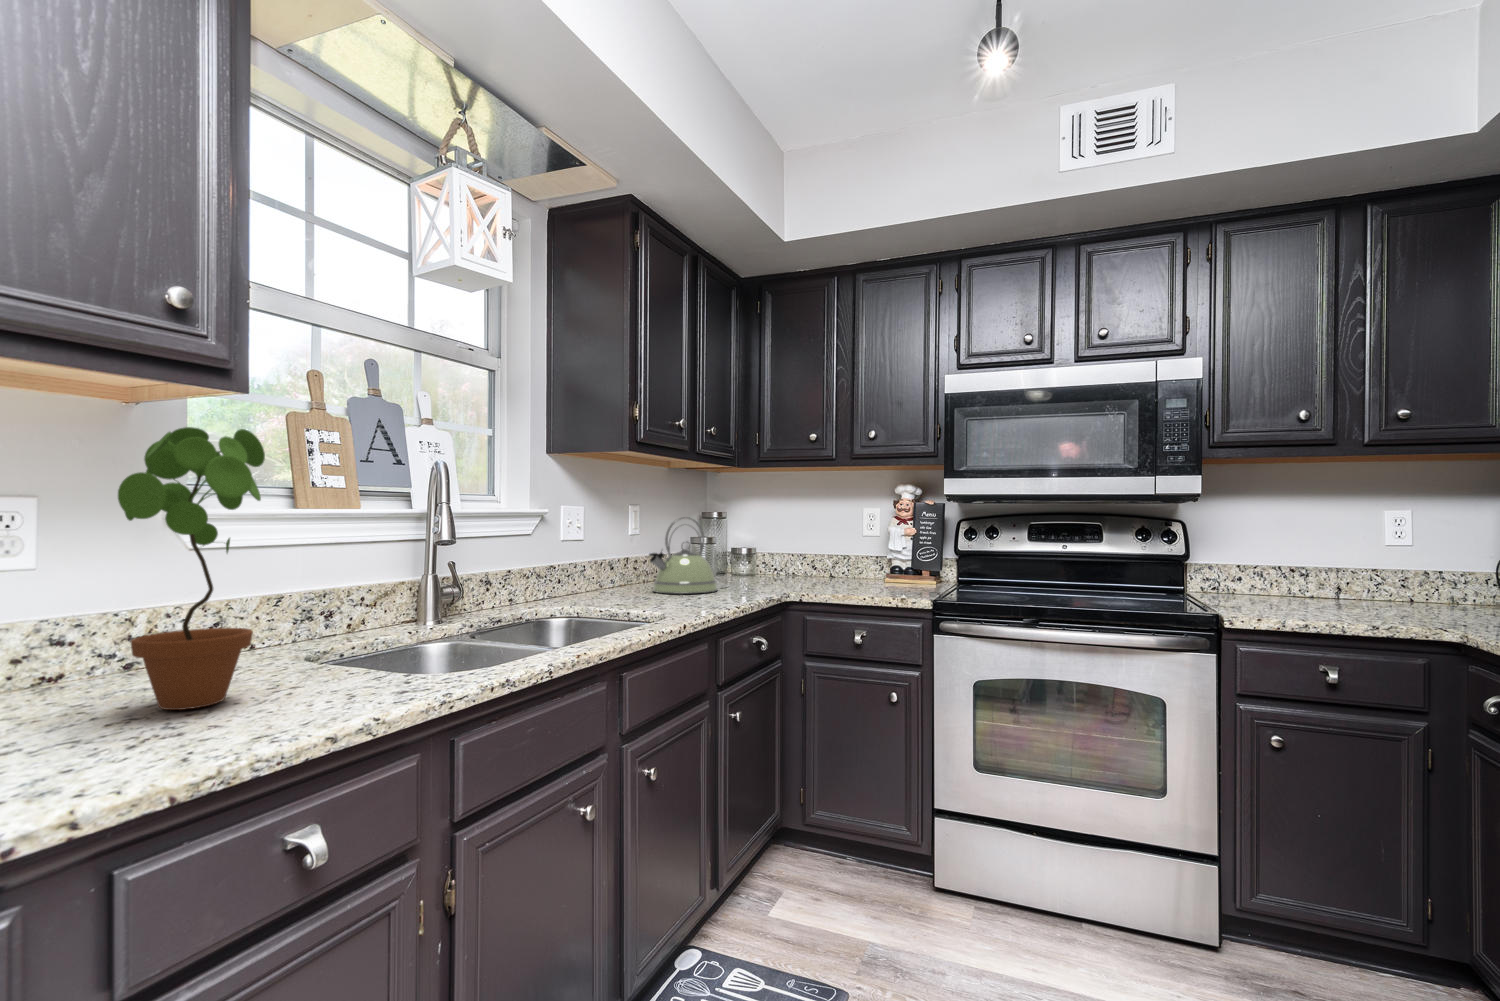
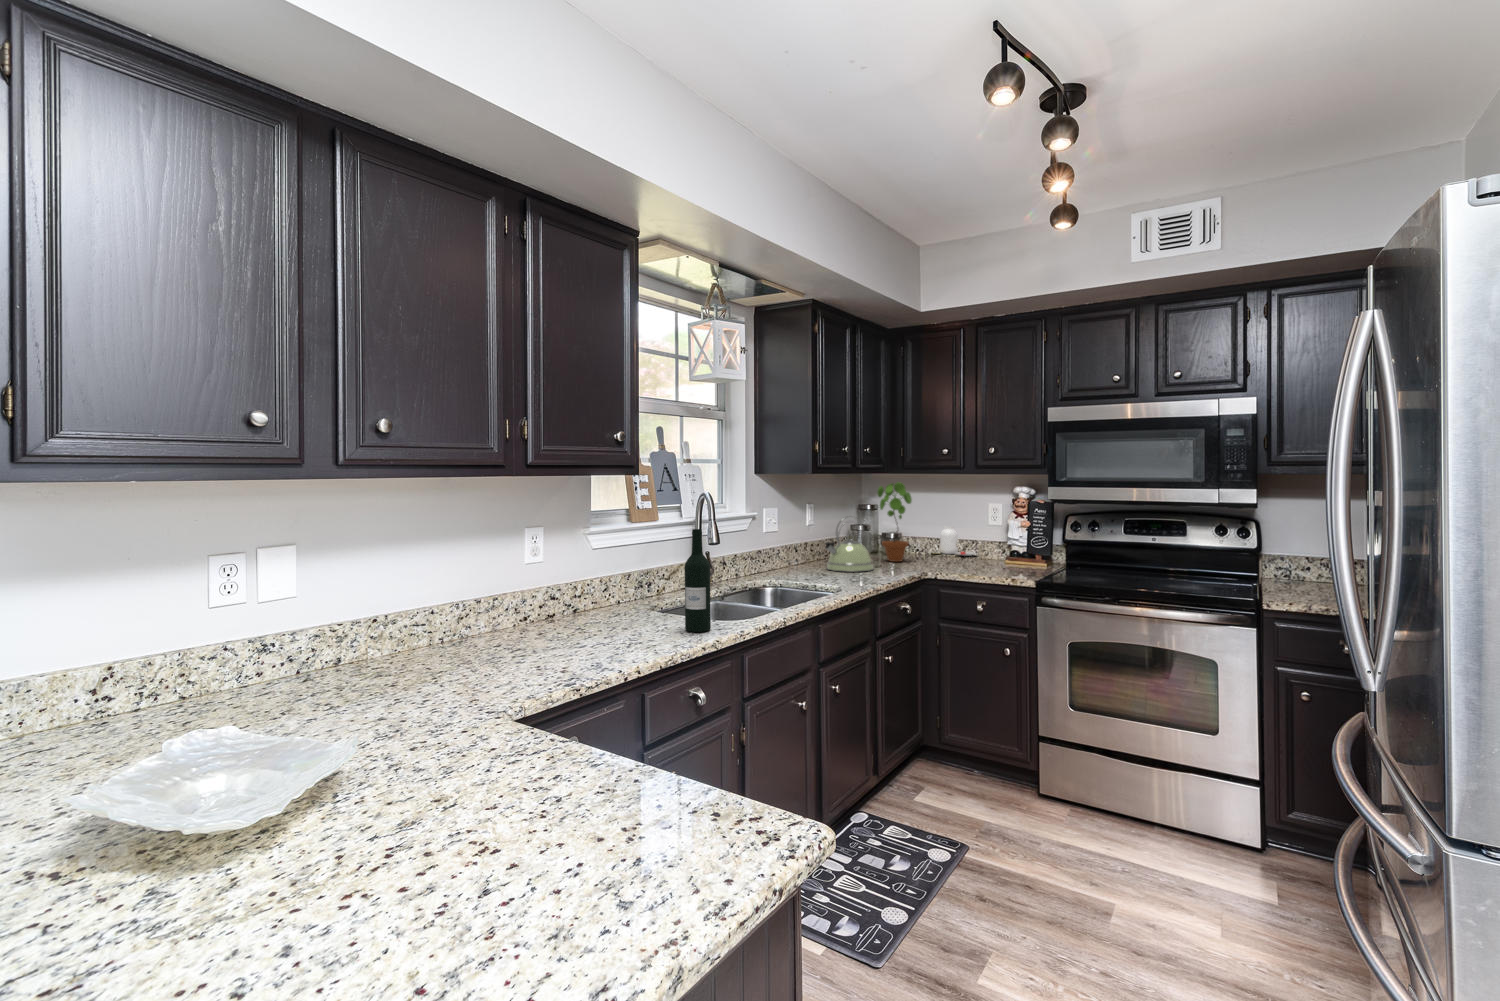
potted plant: present [118,427,265,710] -> present [878,482,912,562]
wine bottle: none [325,495,385,702] -> present [685,529,711,632]
jar: none [793,539,850,574] -> present [940,527,976,556]

